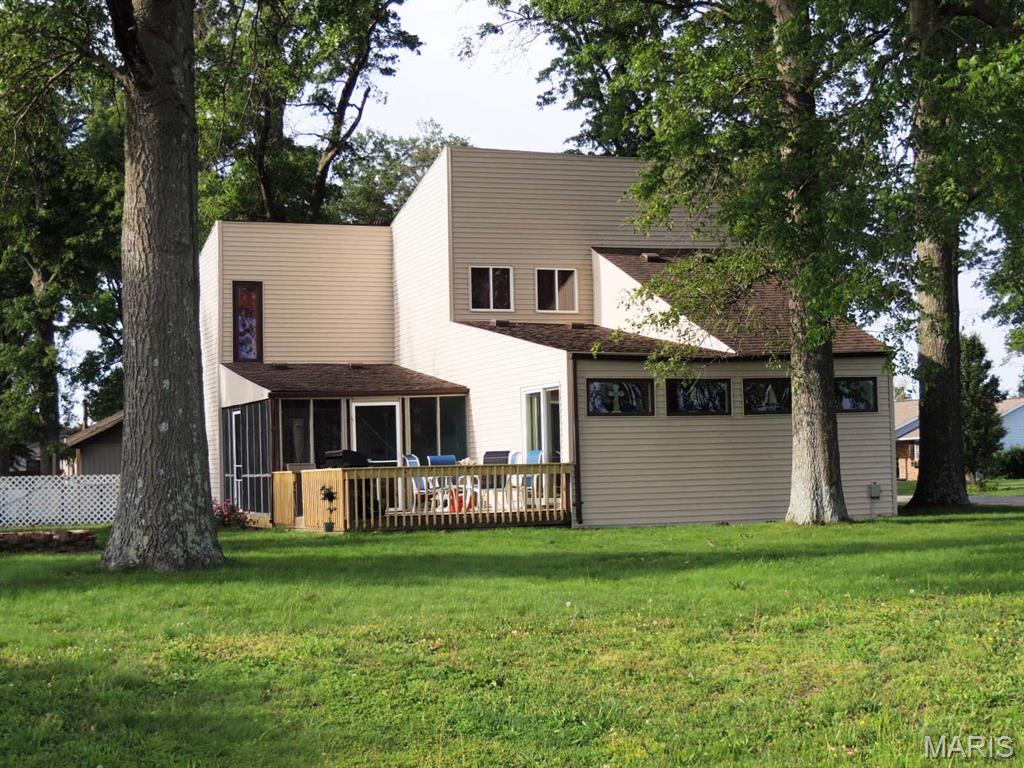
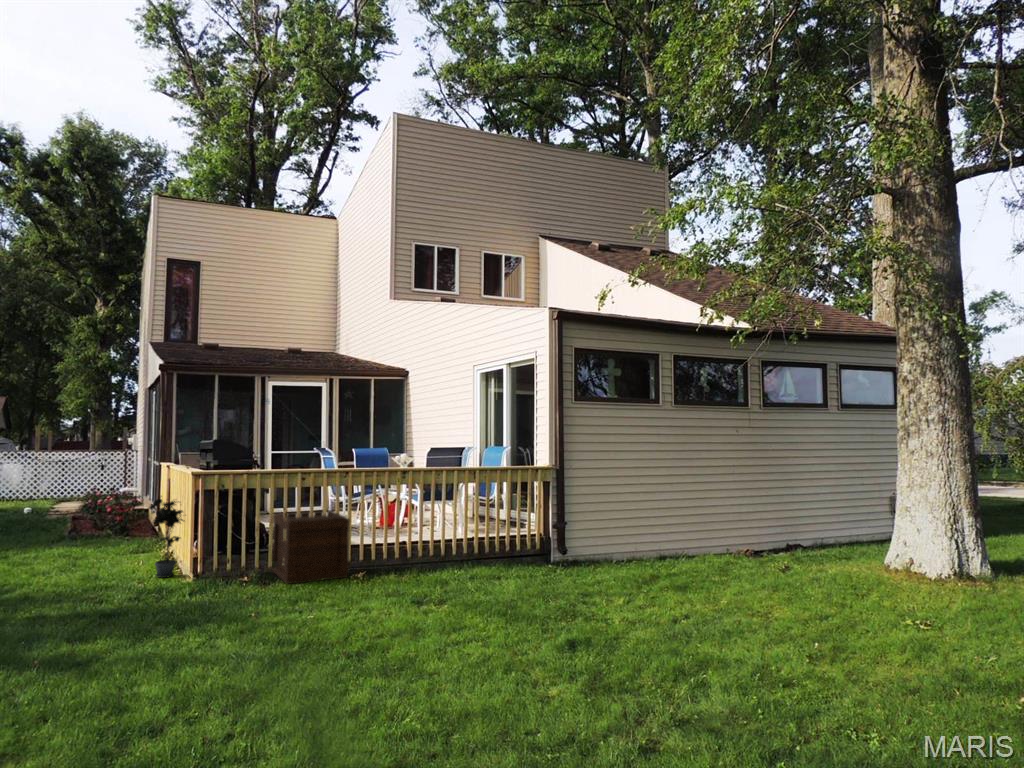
wooden crate: none [389,492,437,533] -> present [271,510,350,584]

